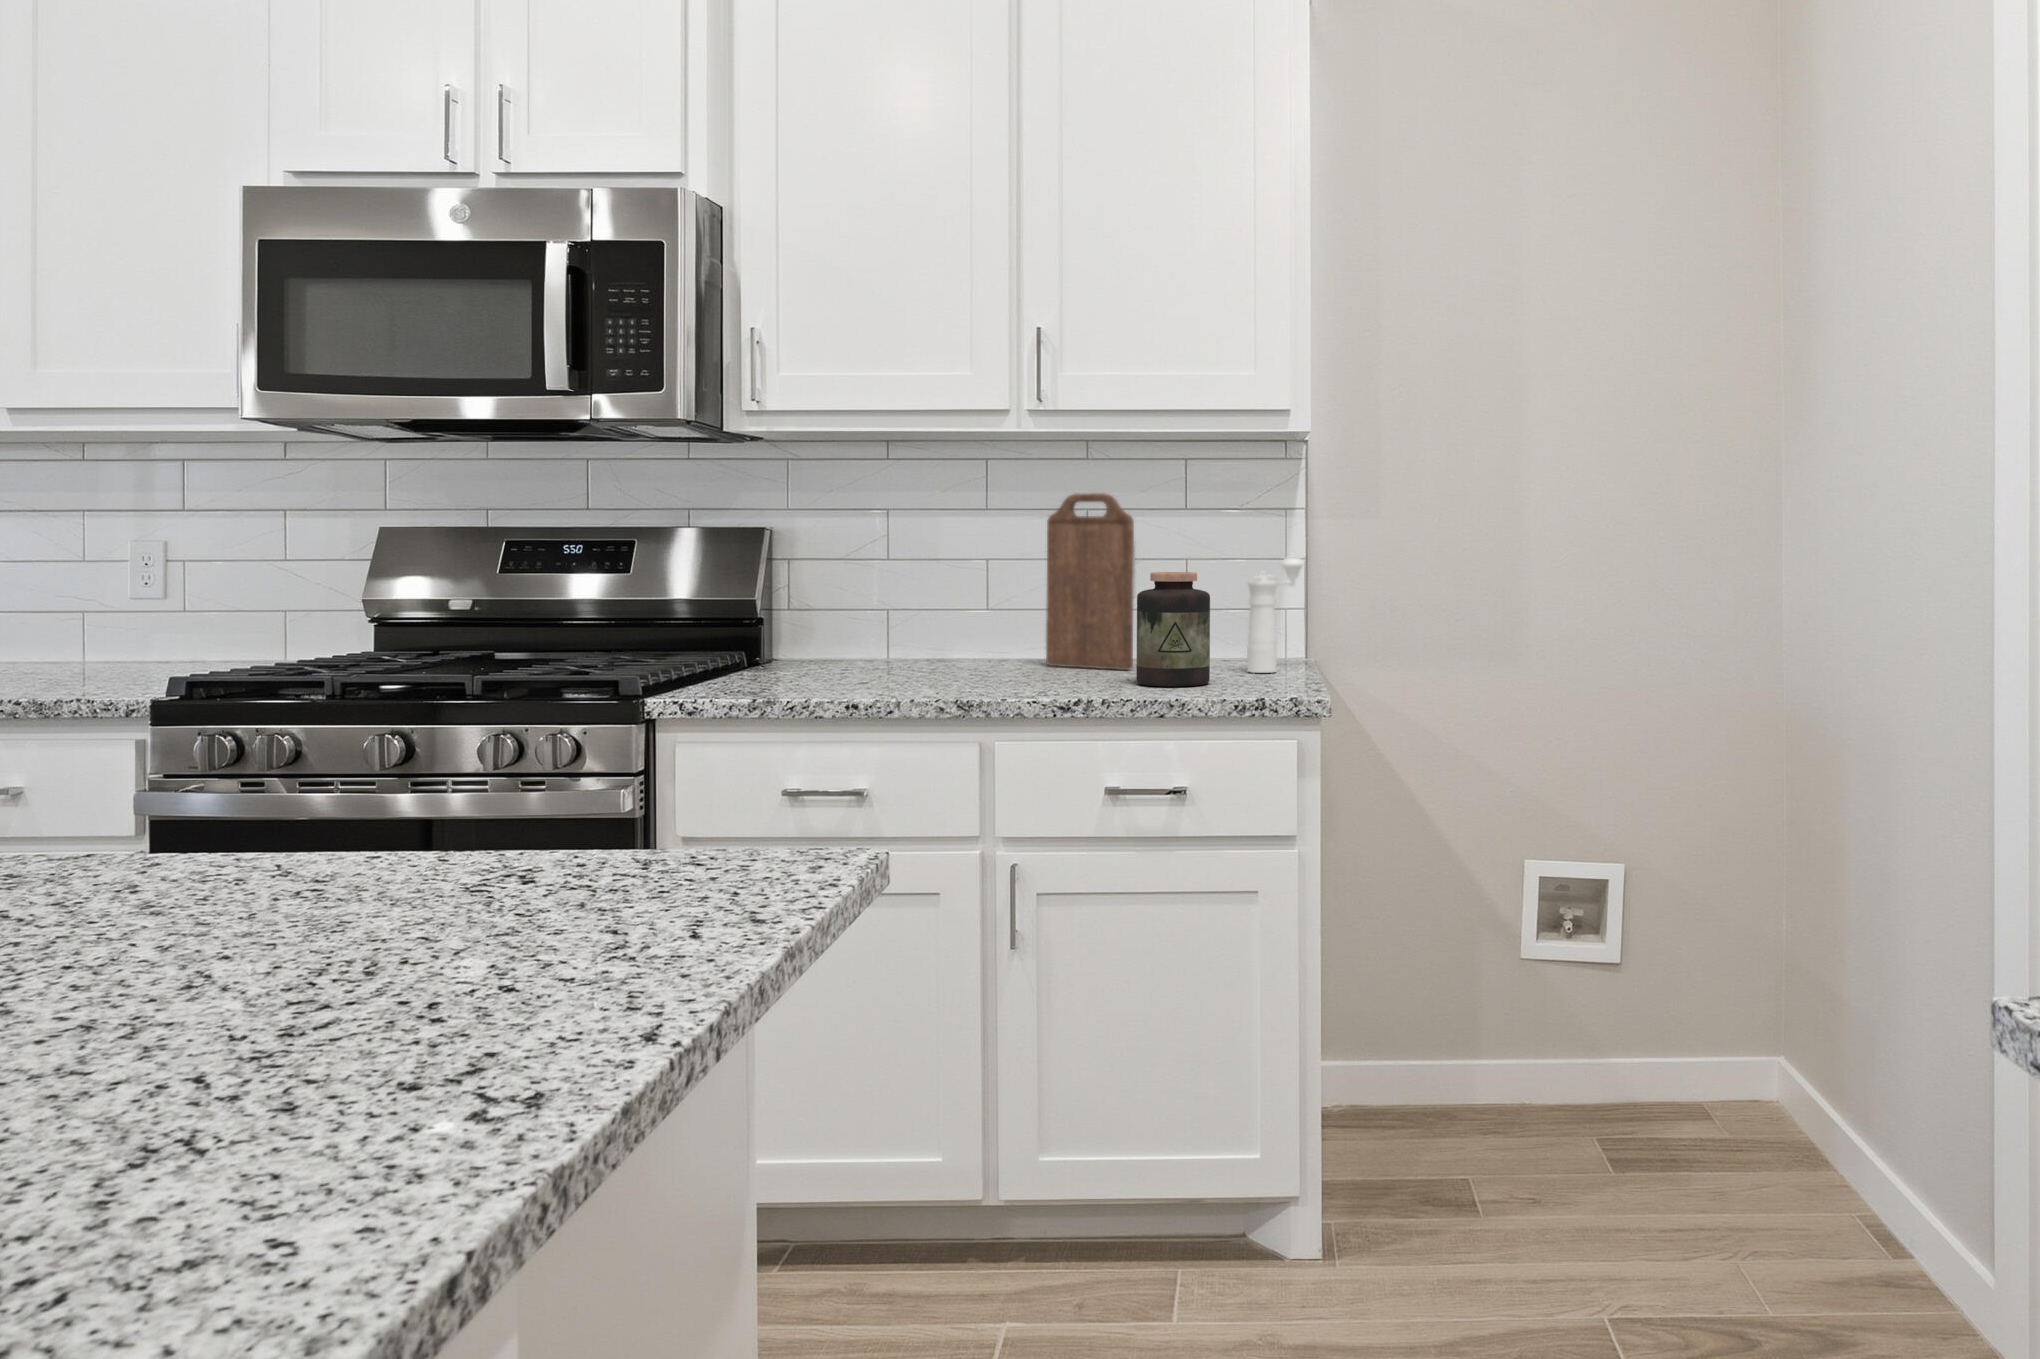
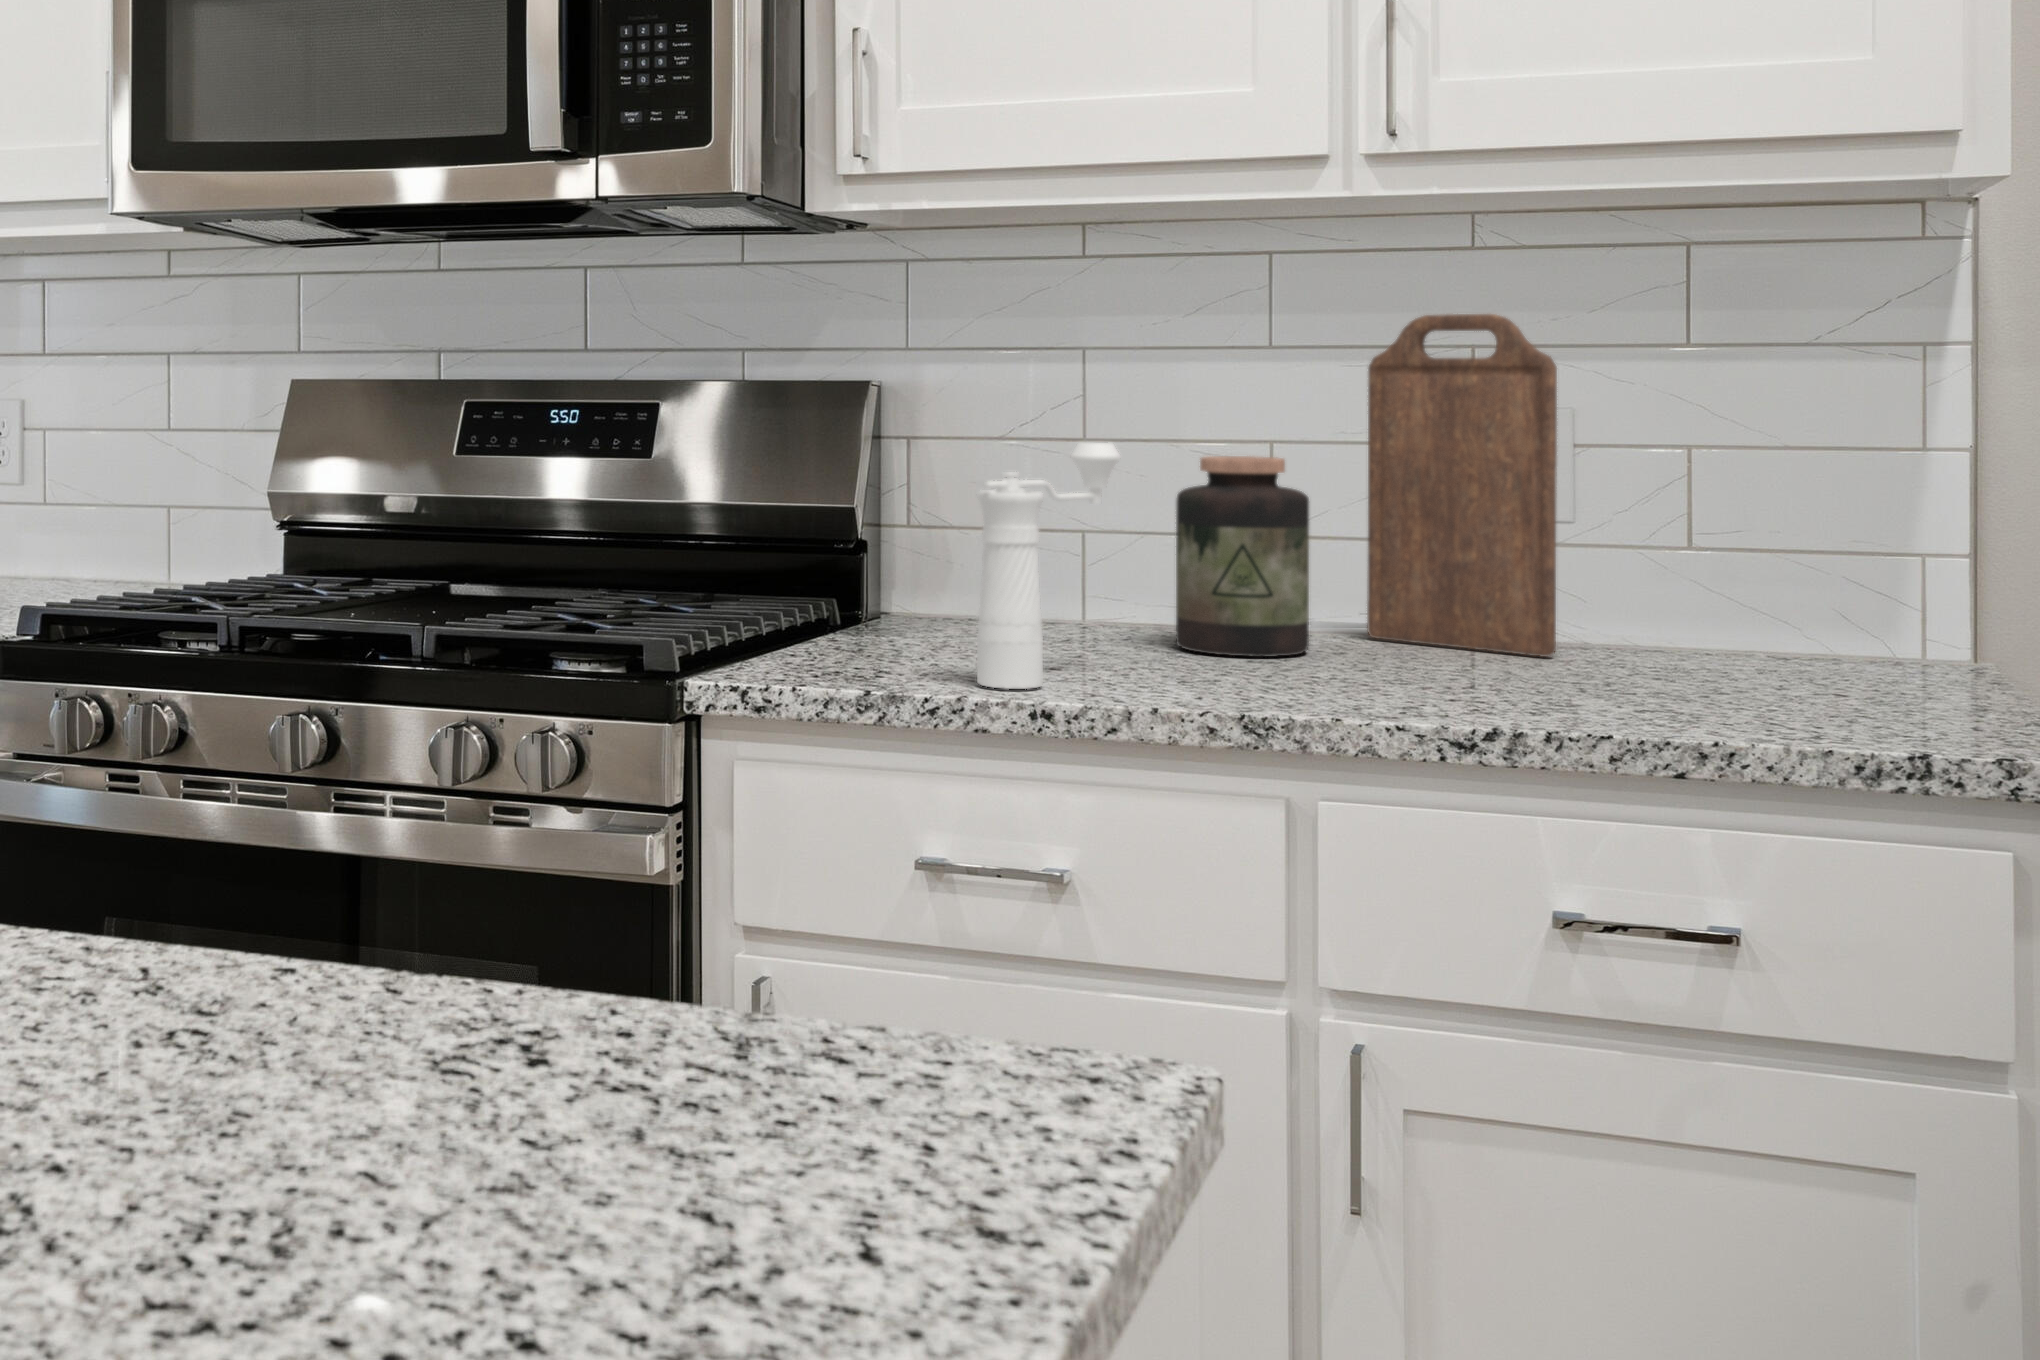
pepper mill: present [1247,558,1303,673] -> present [977,443,1120,689]
jar: present [1136,572,1210,687] -> present [1176,456,1309,657]

